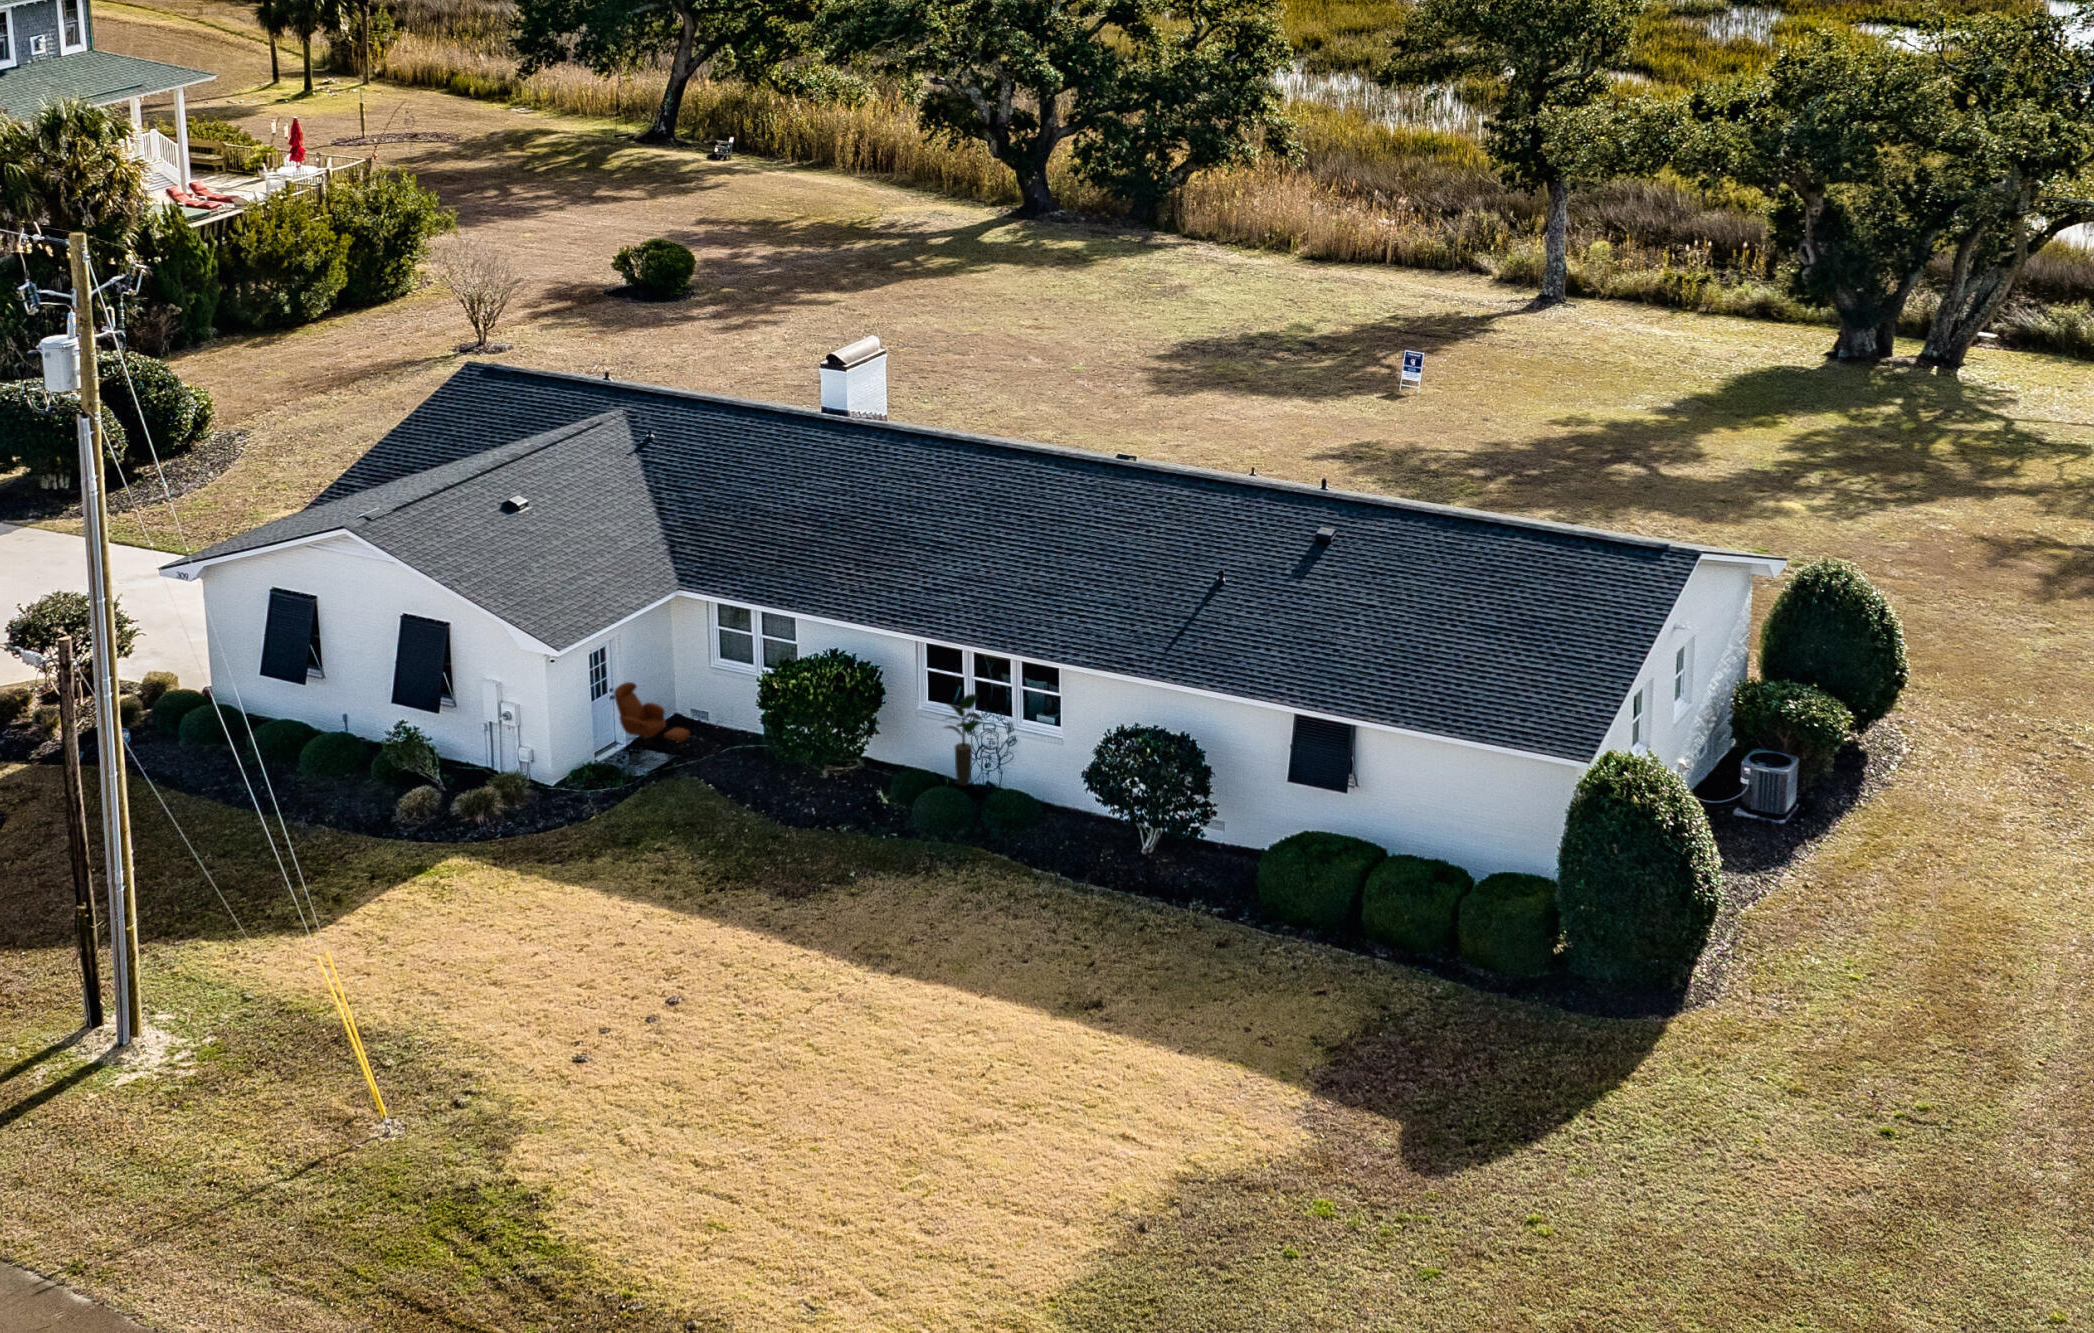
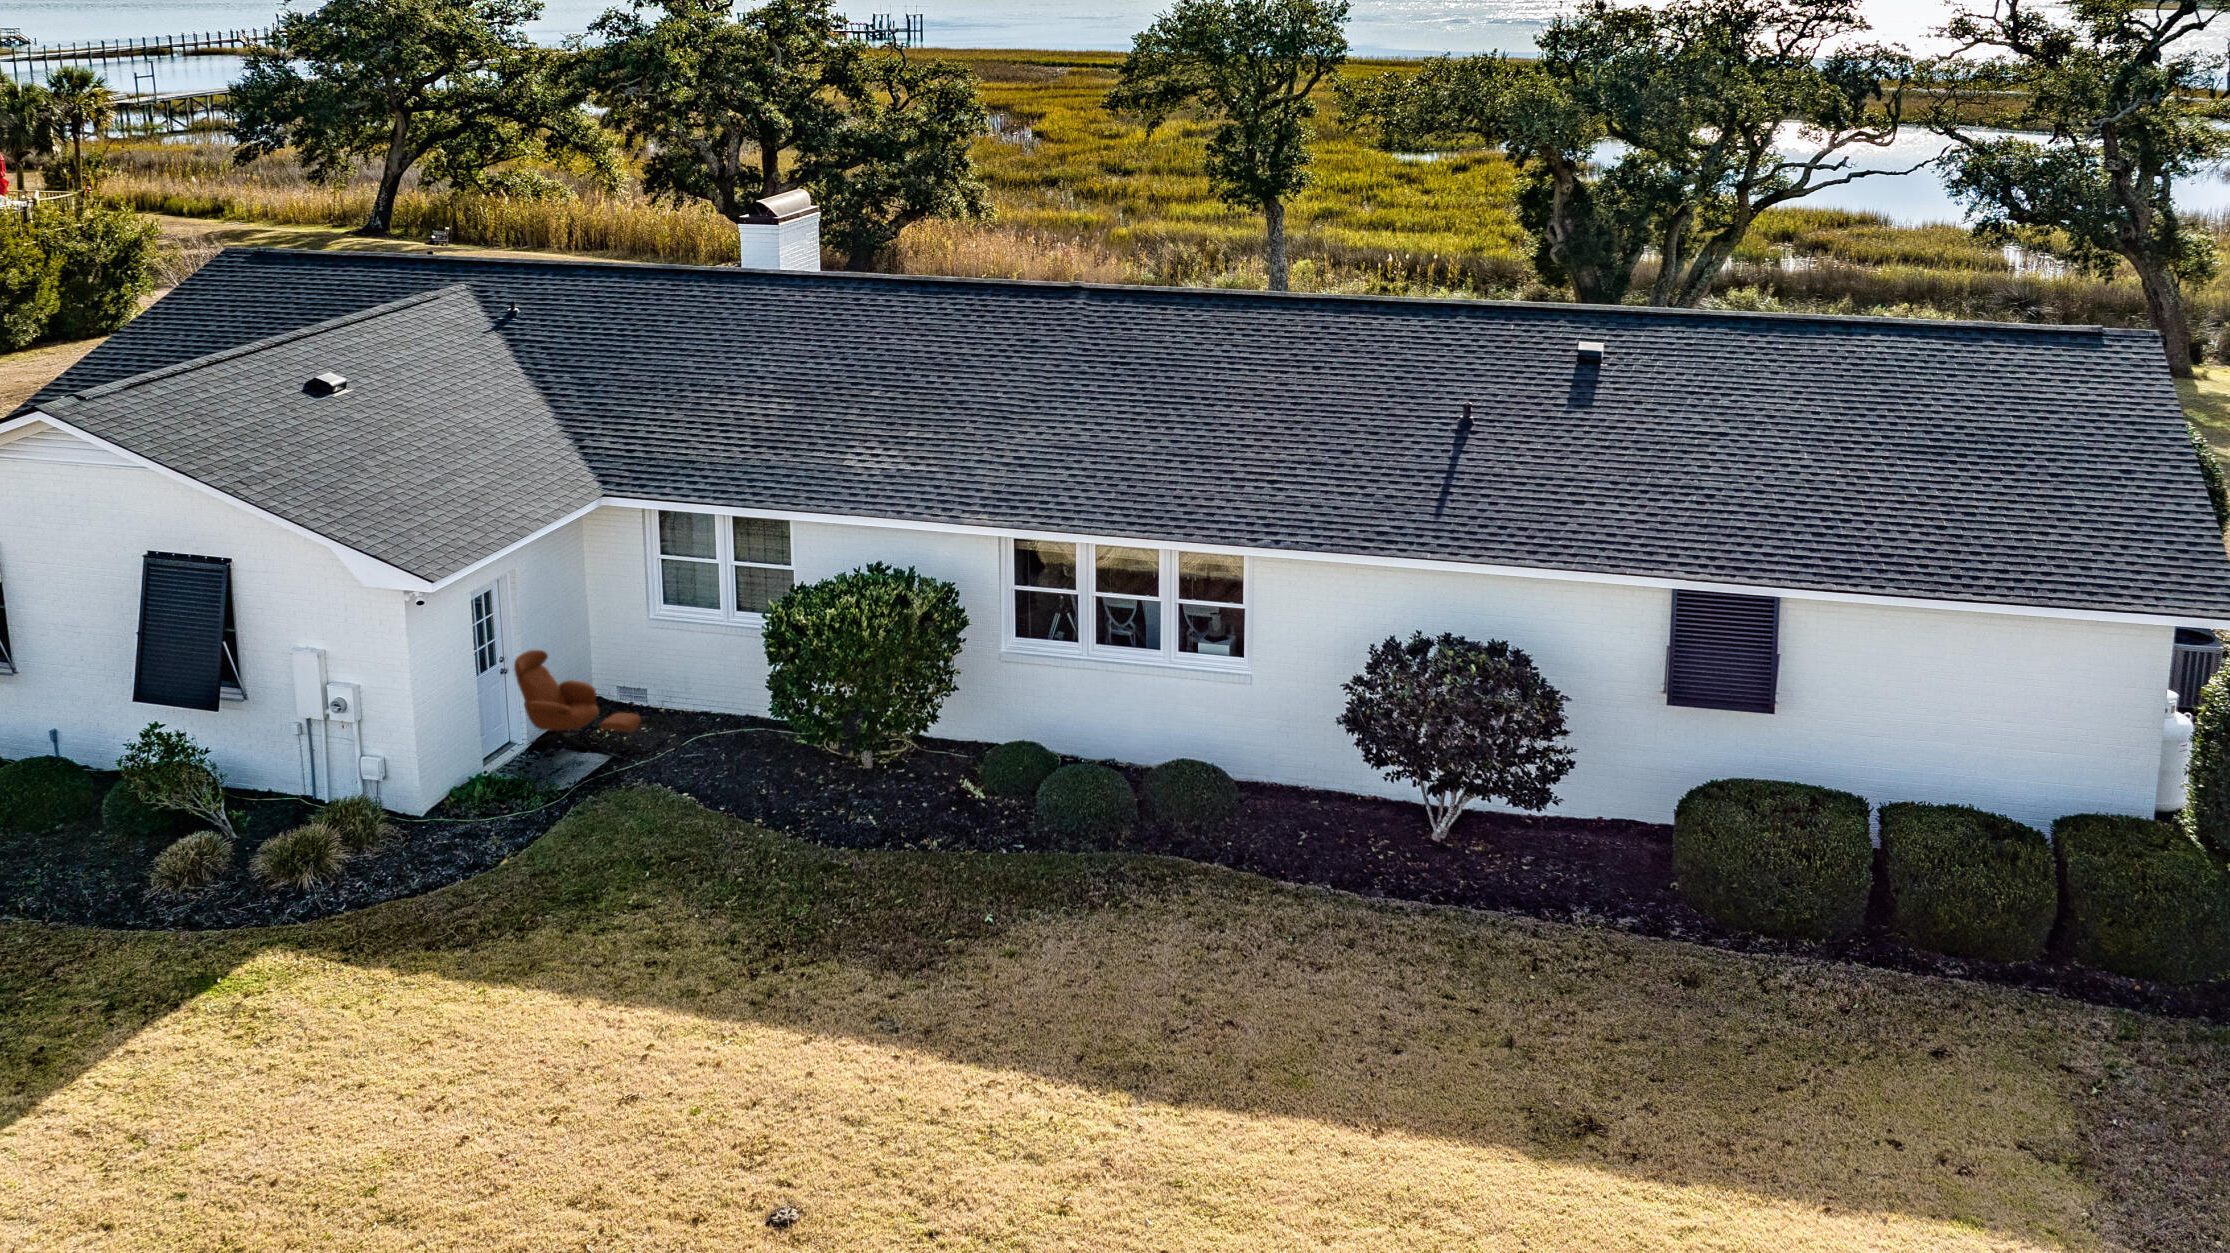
potted plant: present [945,694,982,786] -> none [1055,614,1119,757]

